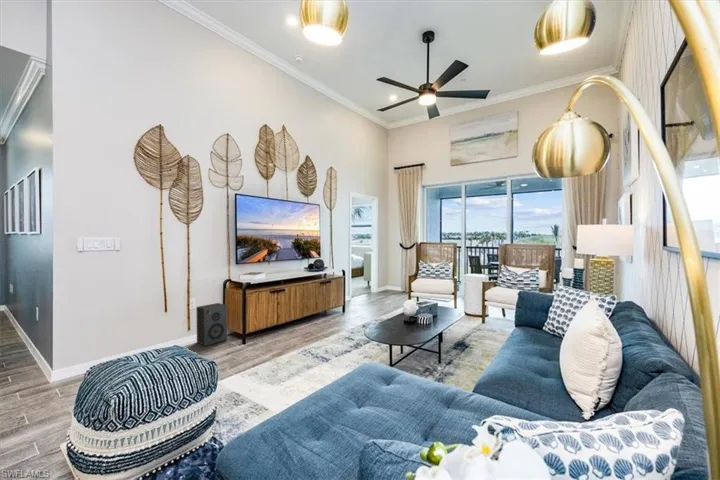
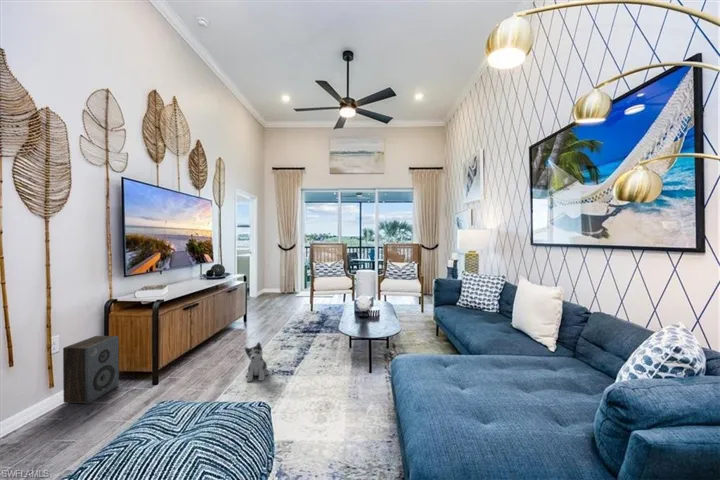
plush toy: none [293,326,315,359] -> present [245,343,269,382]

